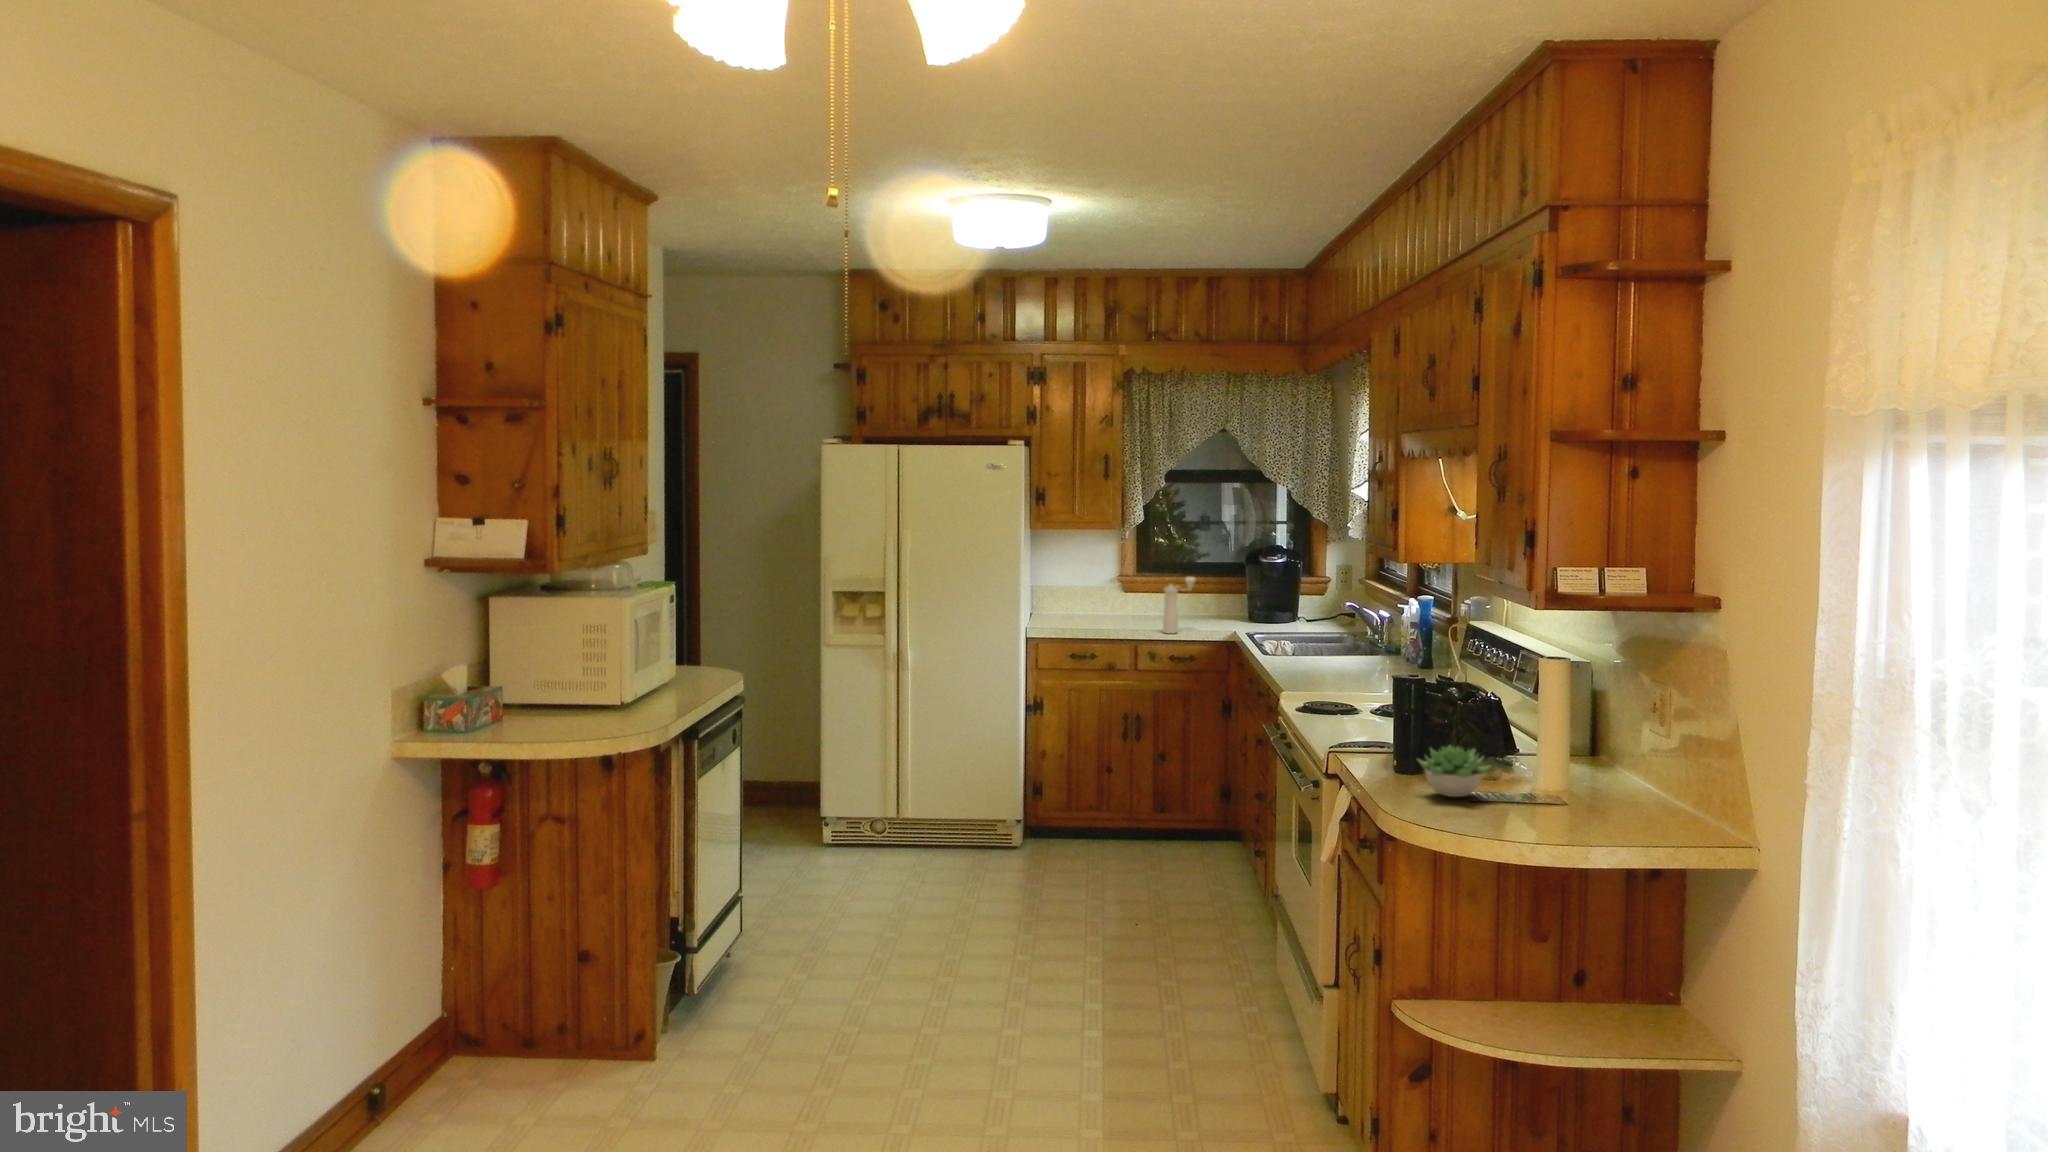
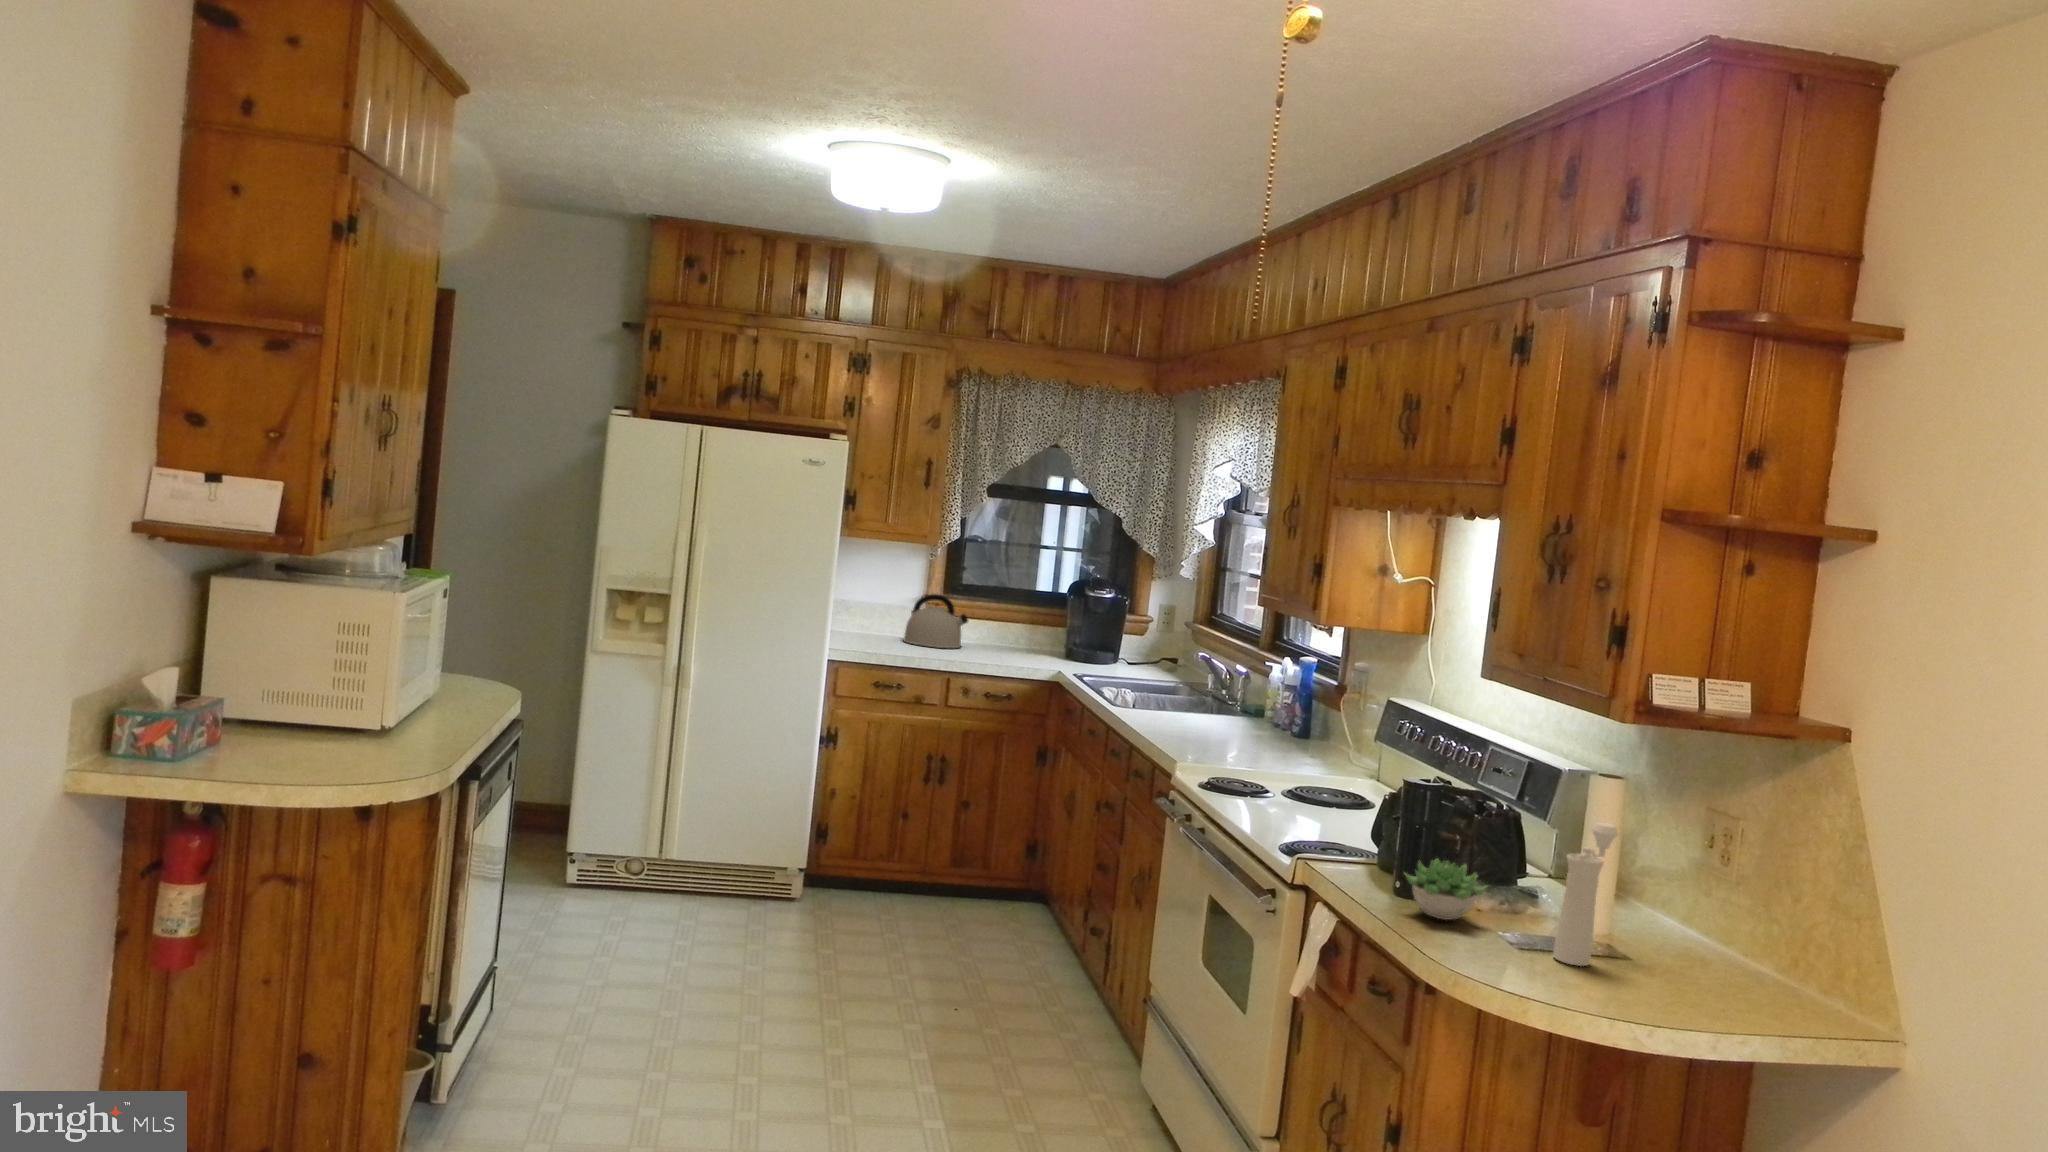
kettle: none [1103,574,1158,621] -> present [904,594,968,648]
pepper mill: present [1163,577,1195,634] -> present [1553,822,1619,966]

